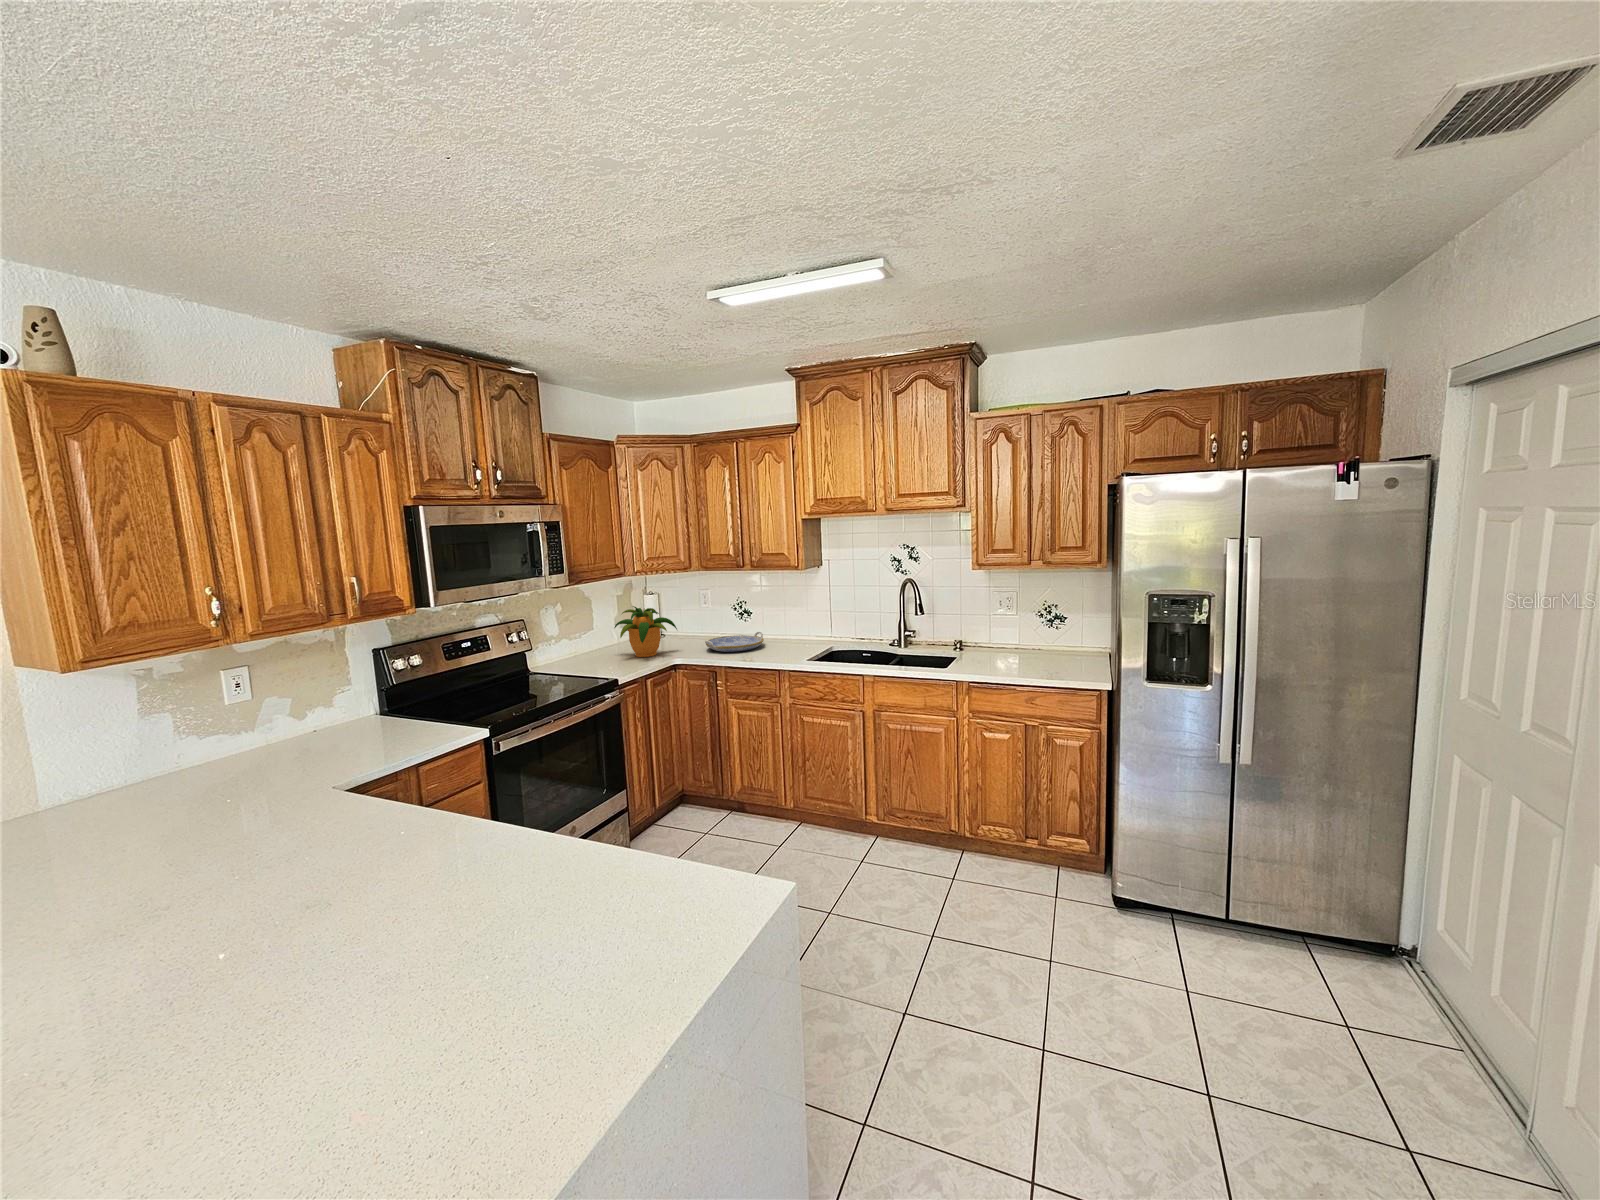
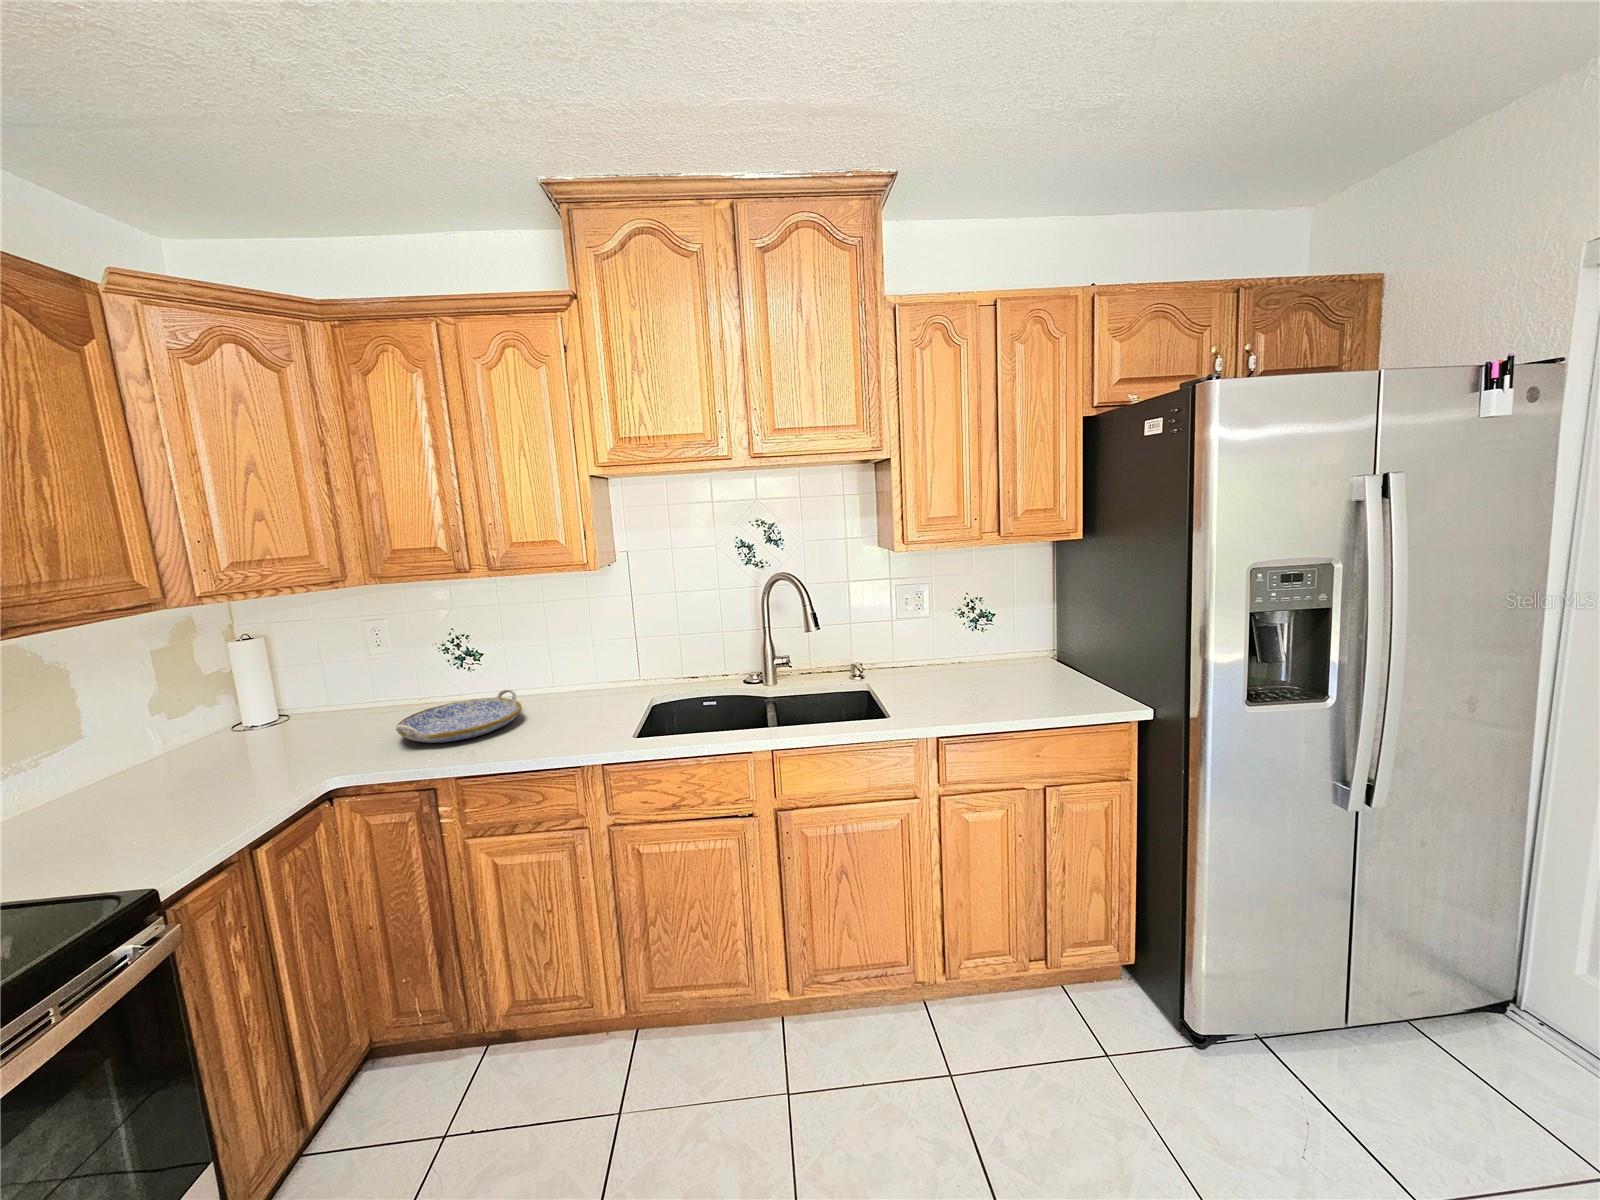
potted plant: present [614,606,677,657] -> none [144,674,326,790]

